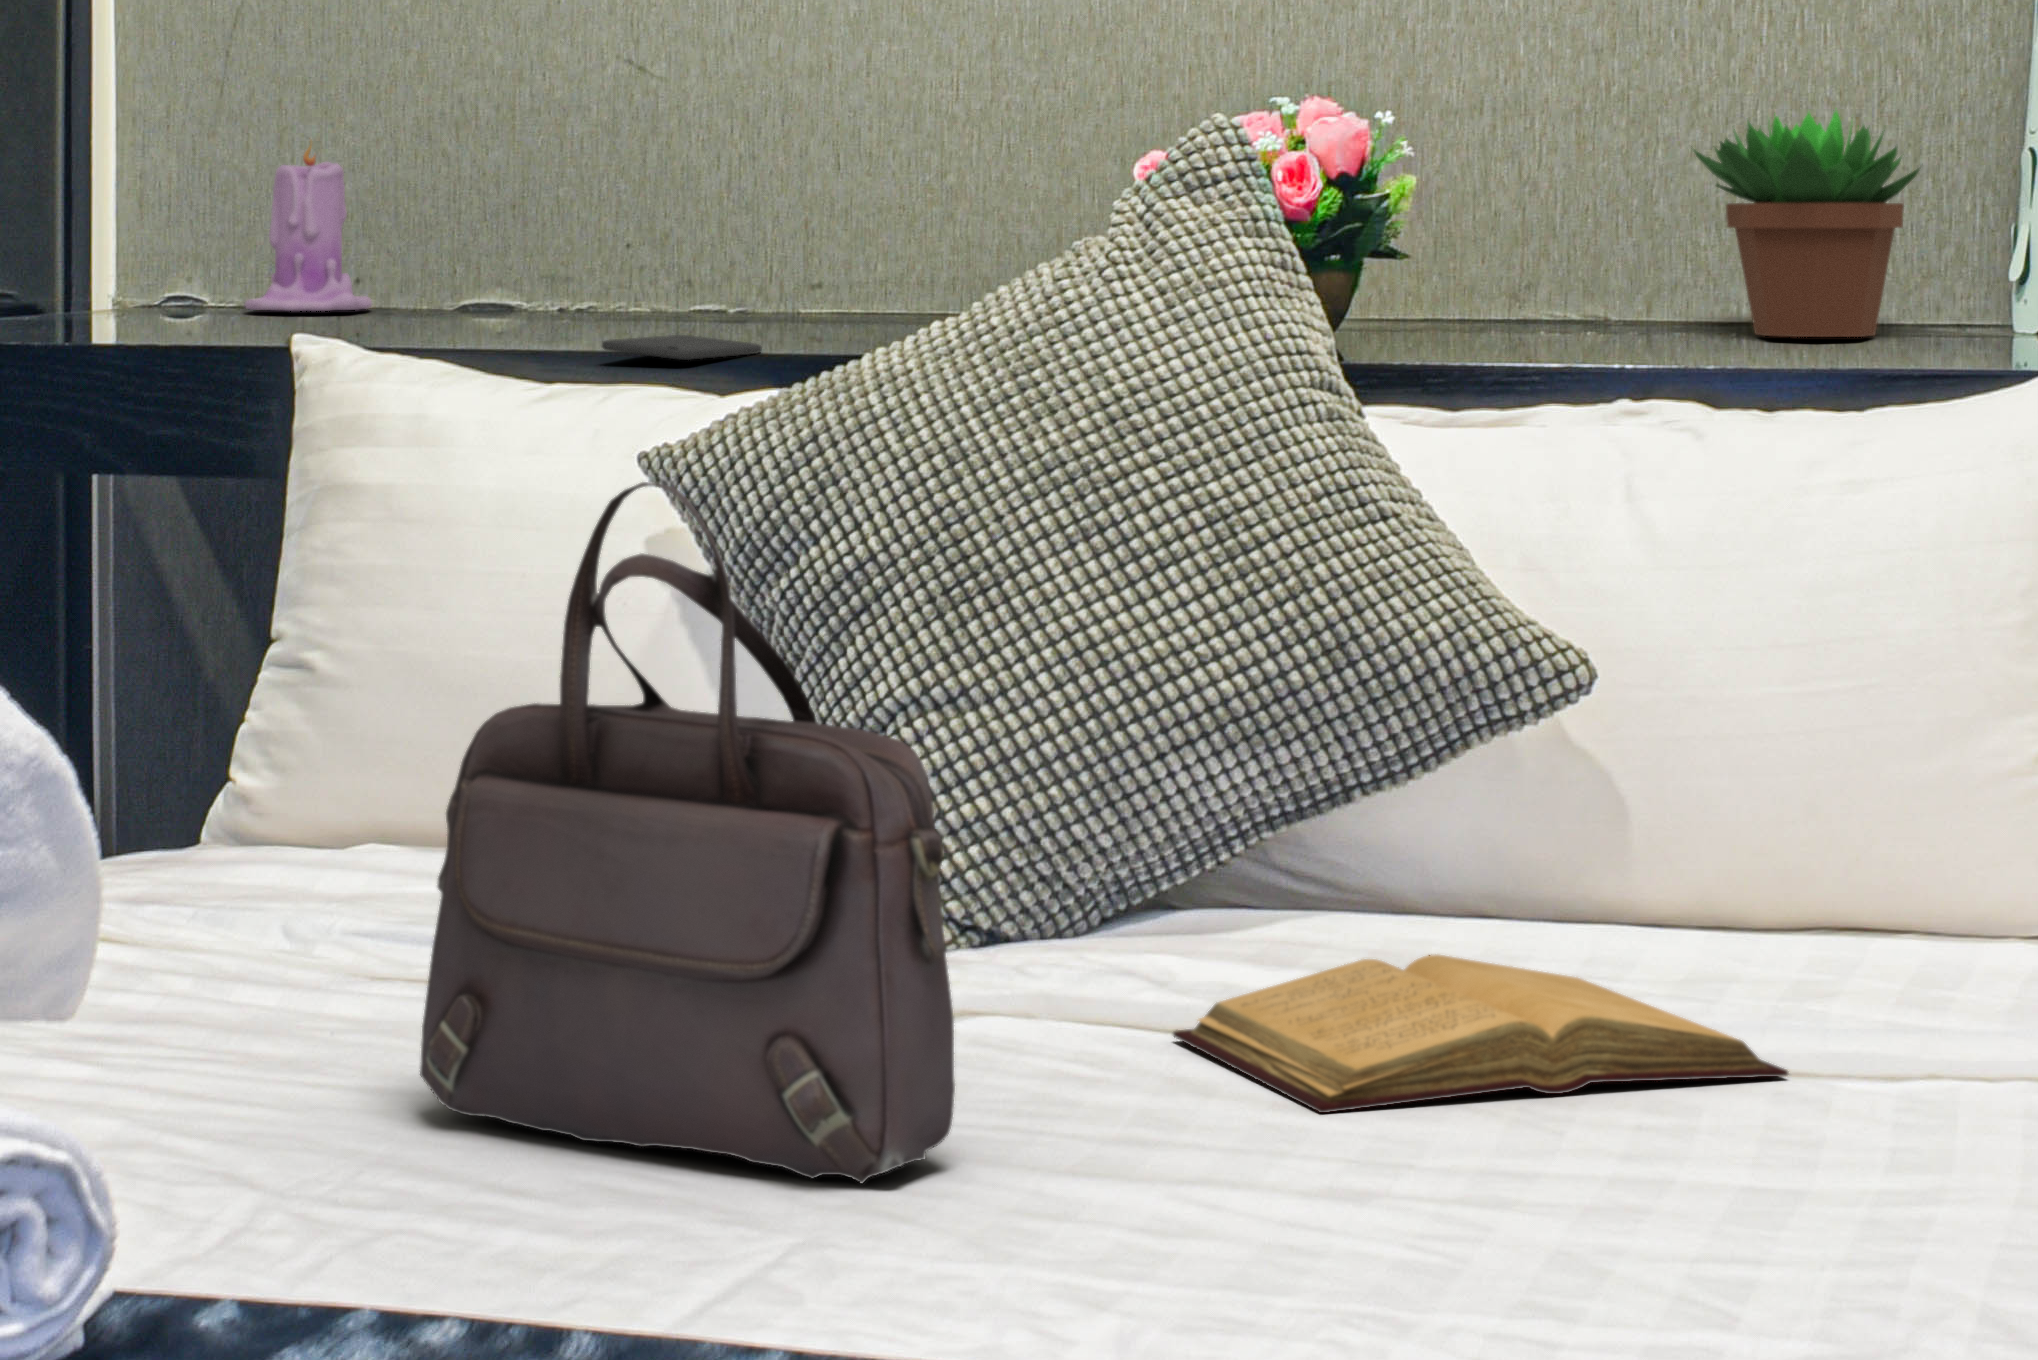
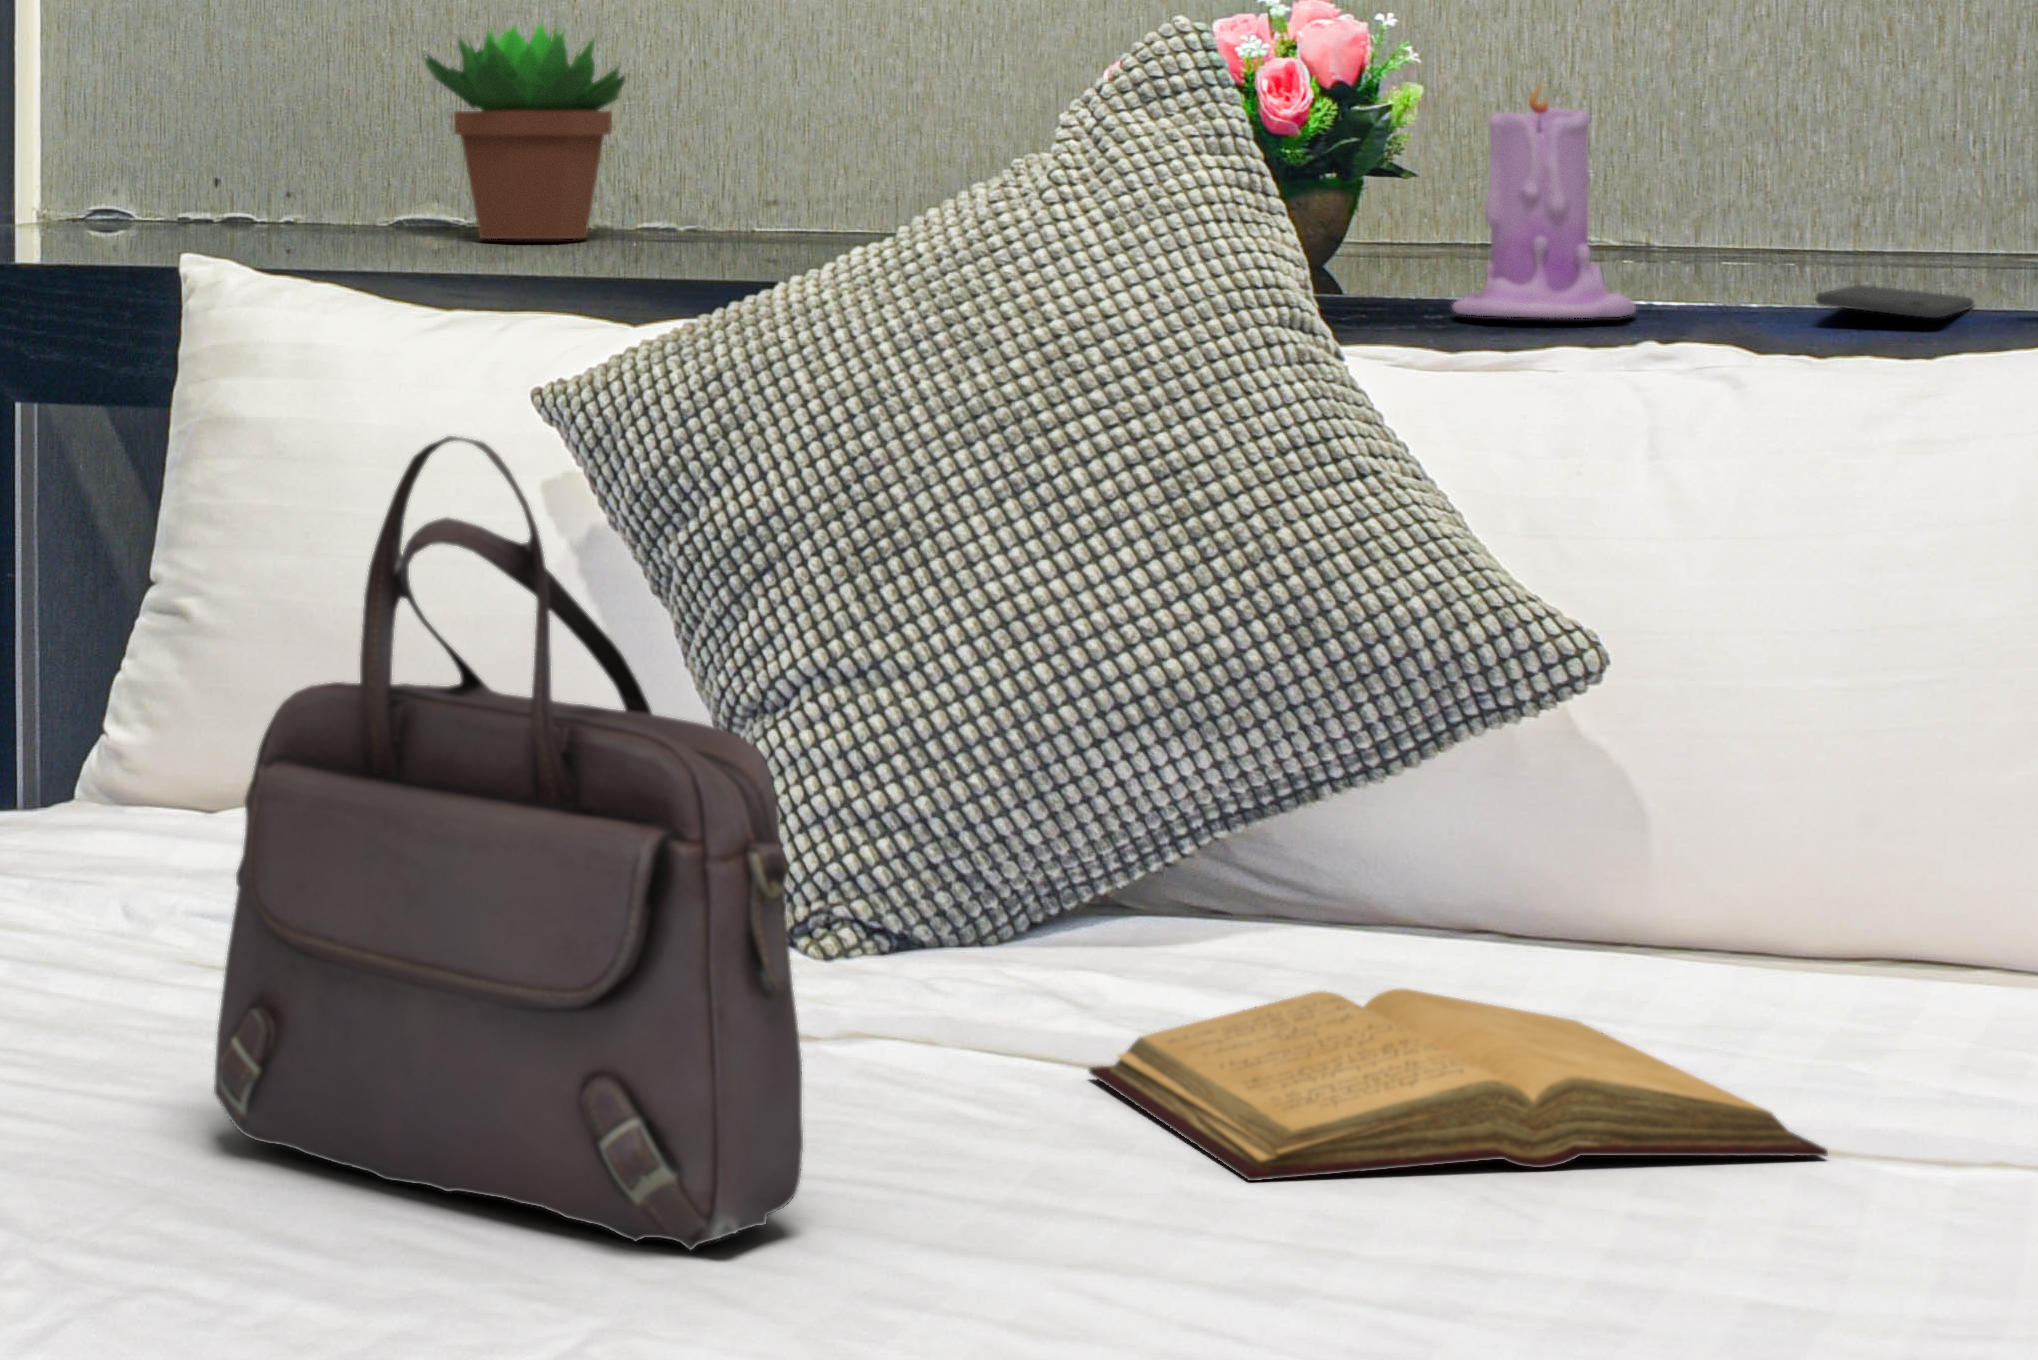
succulent plant: present [1694,111,1920,337] -> present [425,22,625,239]
candle: present [245,144,372,311] -> present [1452,79,1636,318]
smartphone: present [602,335,762,360] -> present [1815,285,1974,318]

